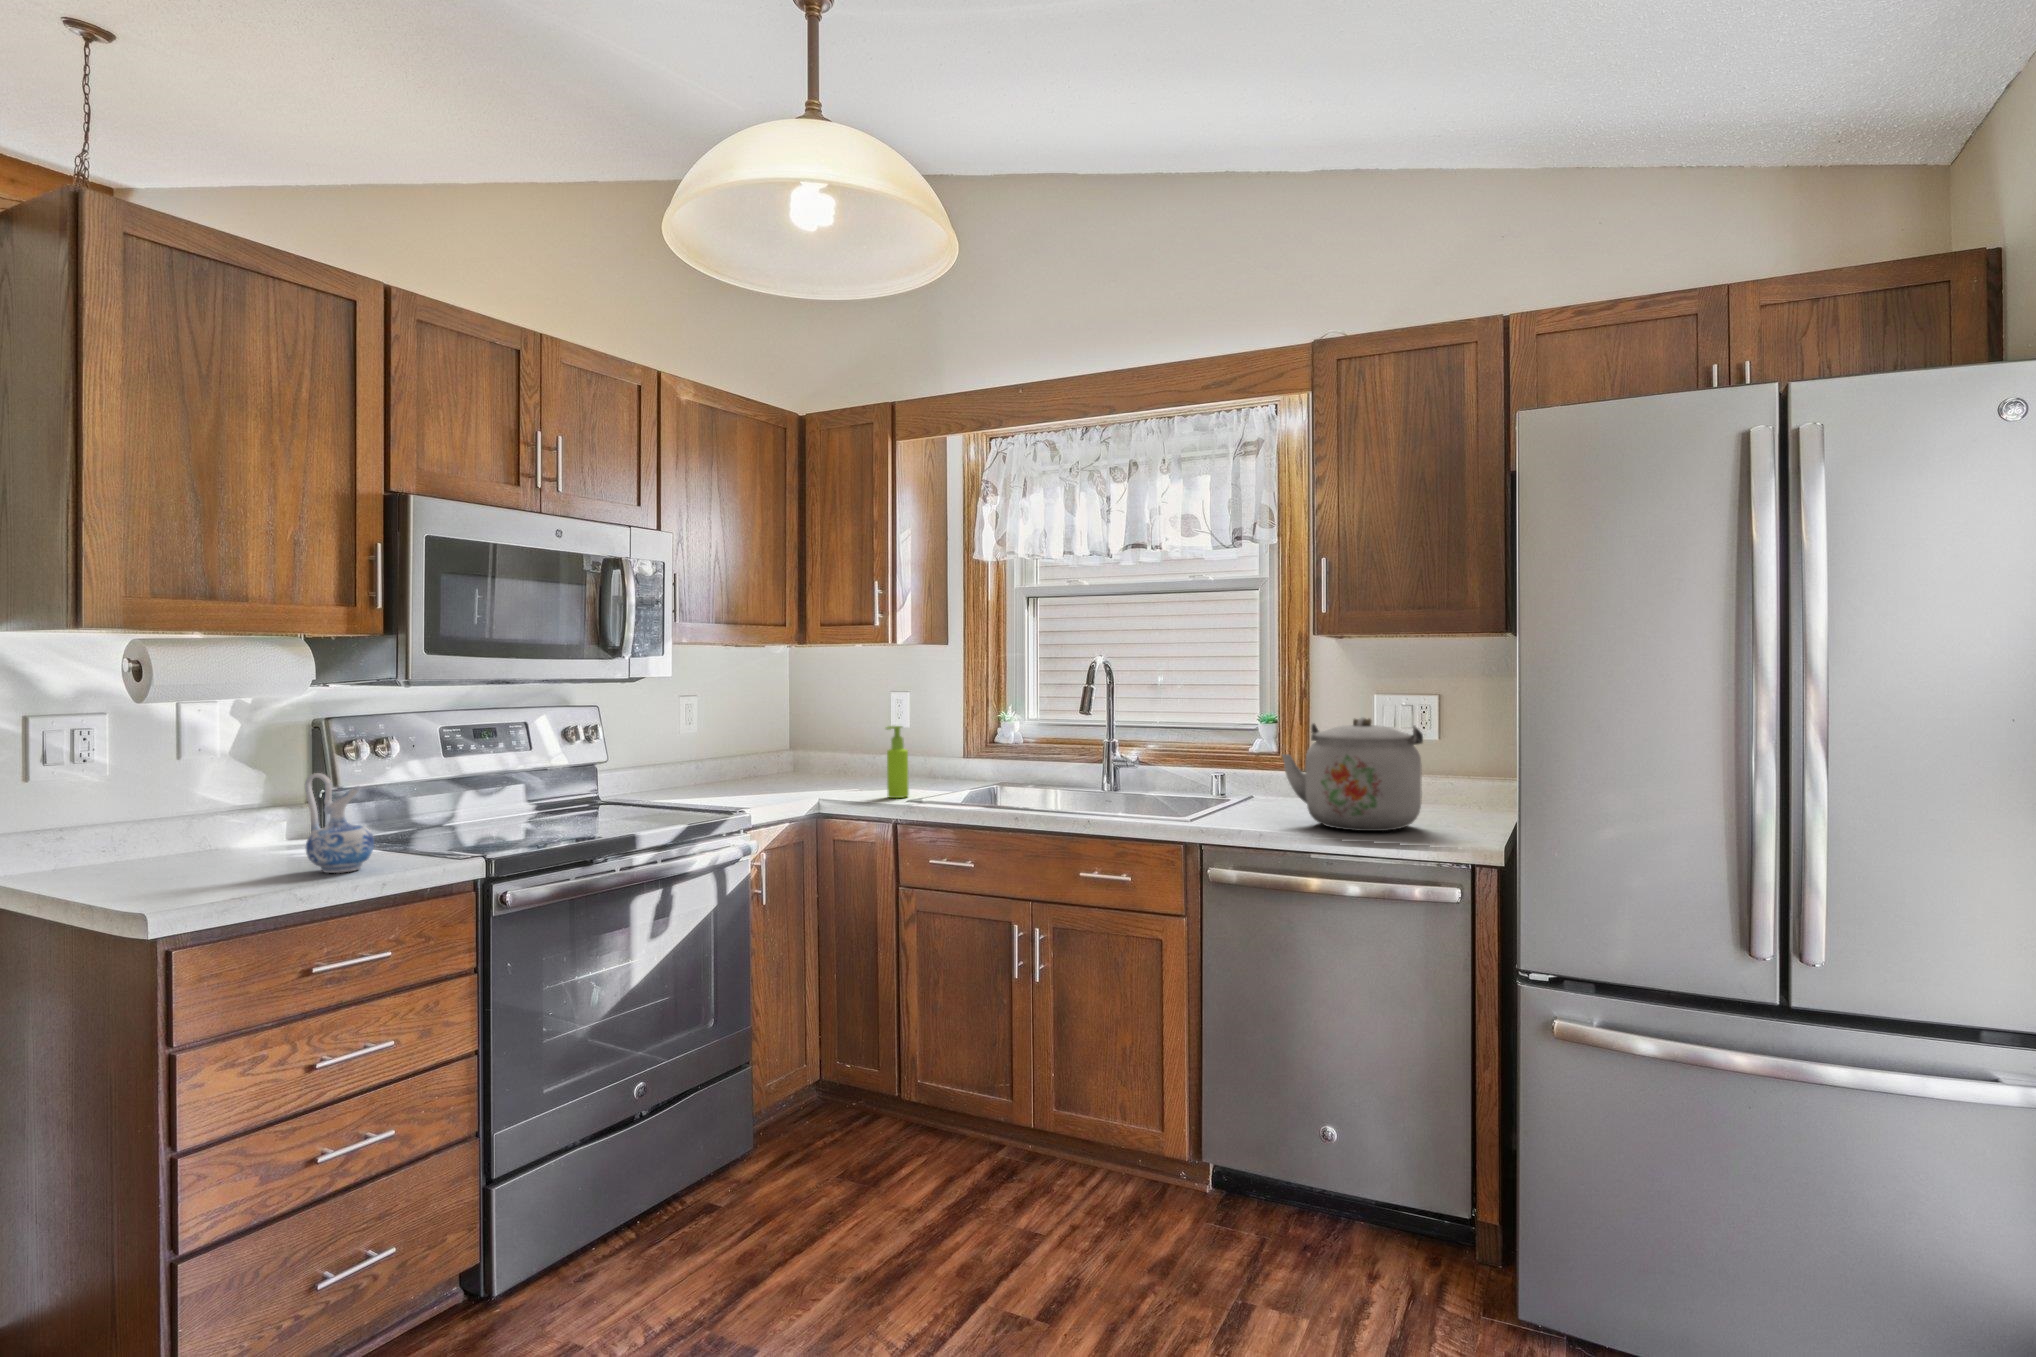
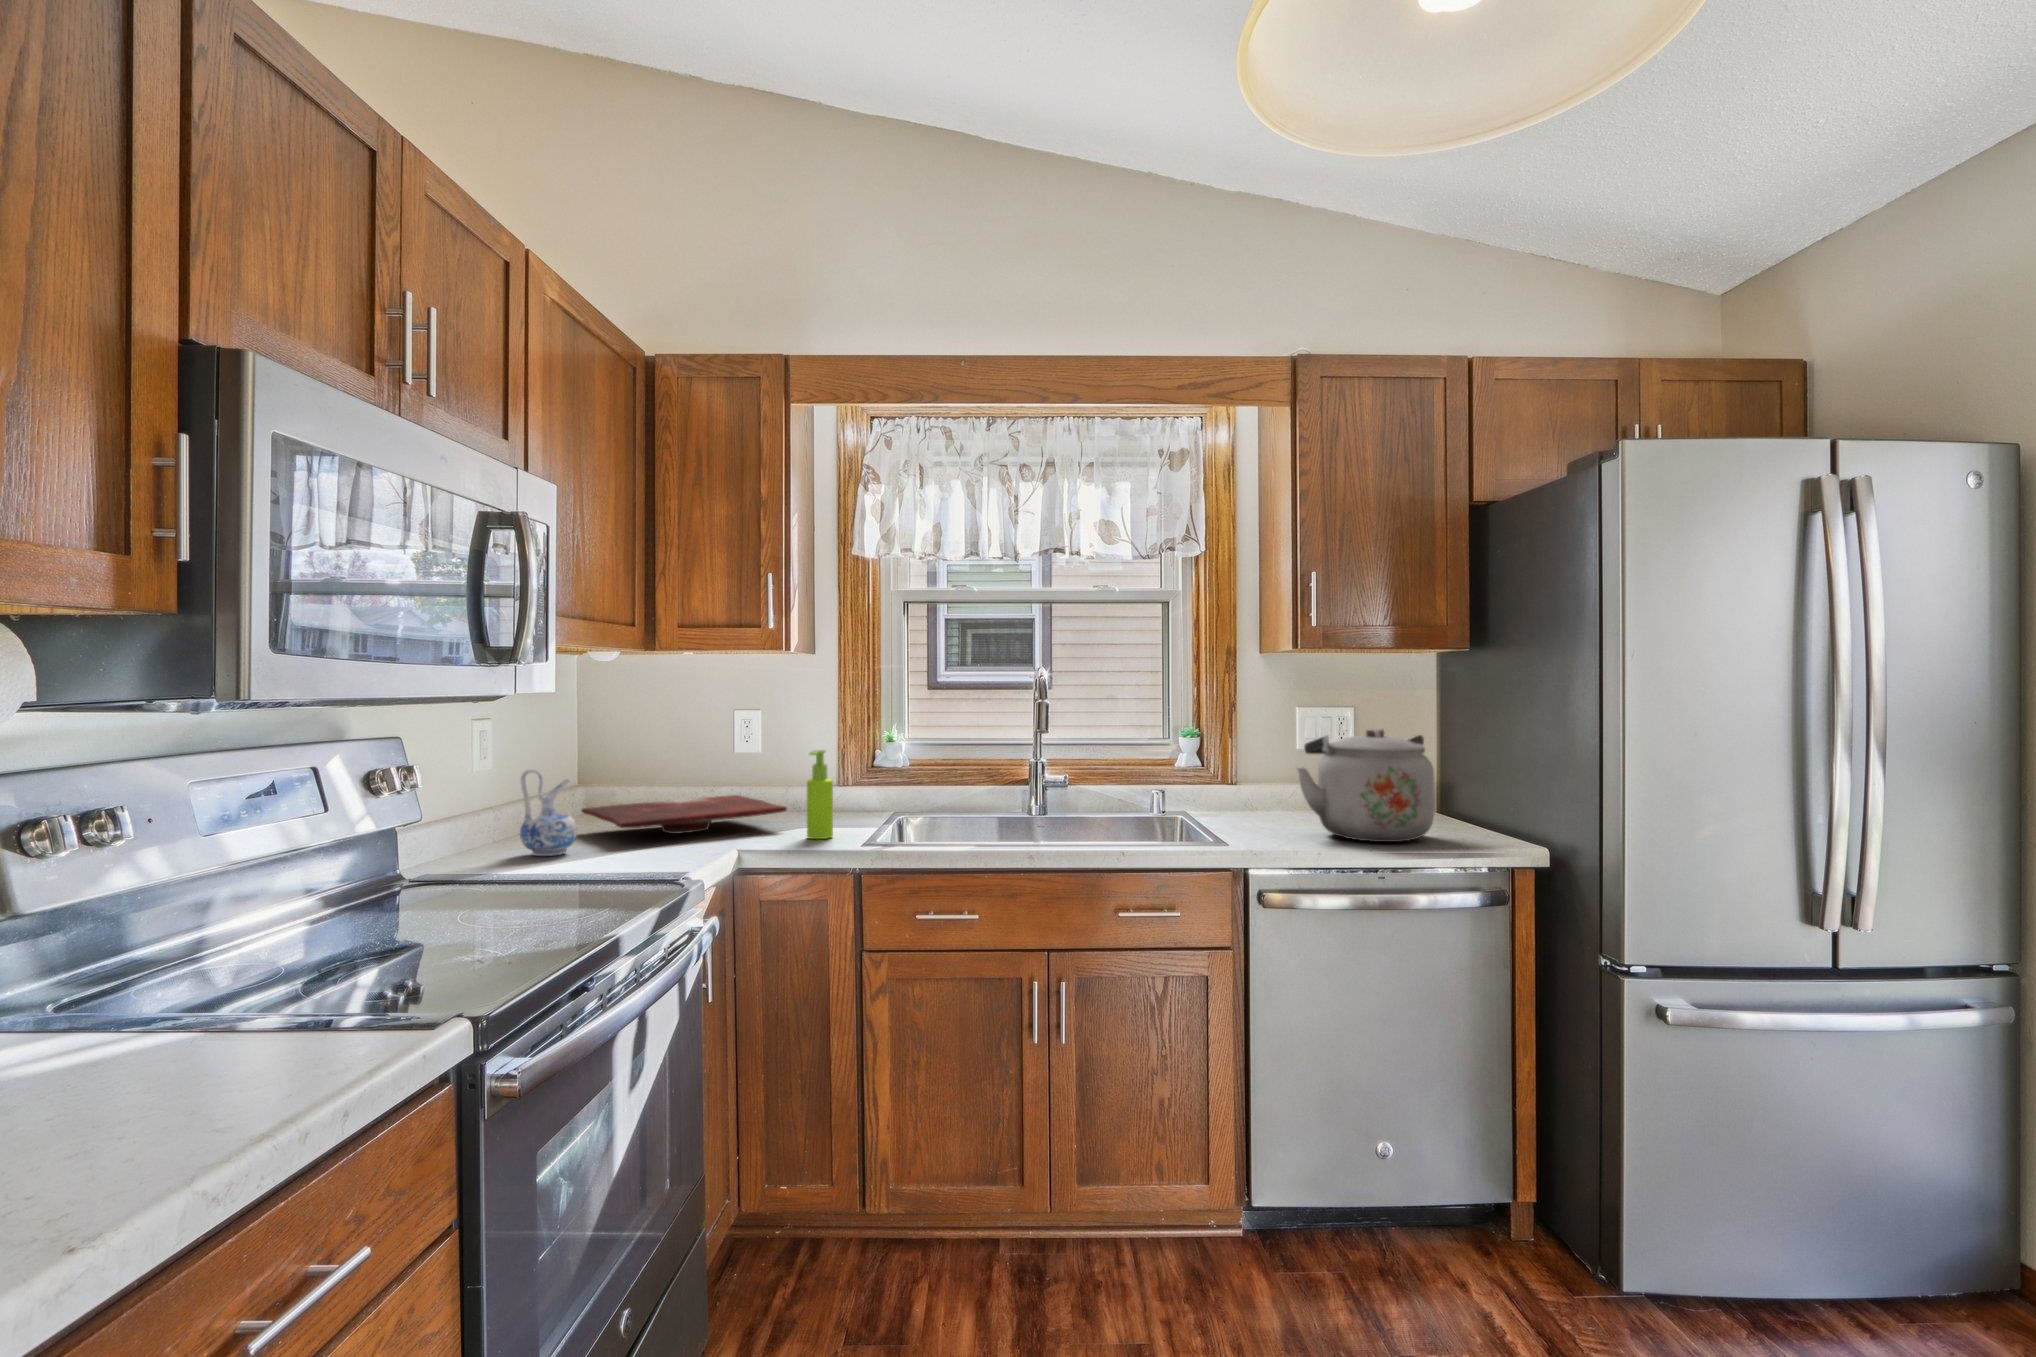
cutting board: none [753,763,890,789] -> present [582,795,787,834]
ceramic pitcher: present [305,773,374,873] -> present [520,769,577,856]

